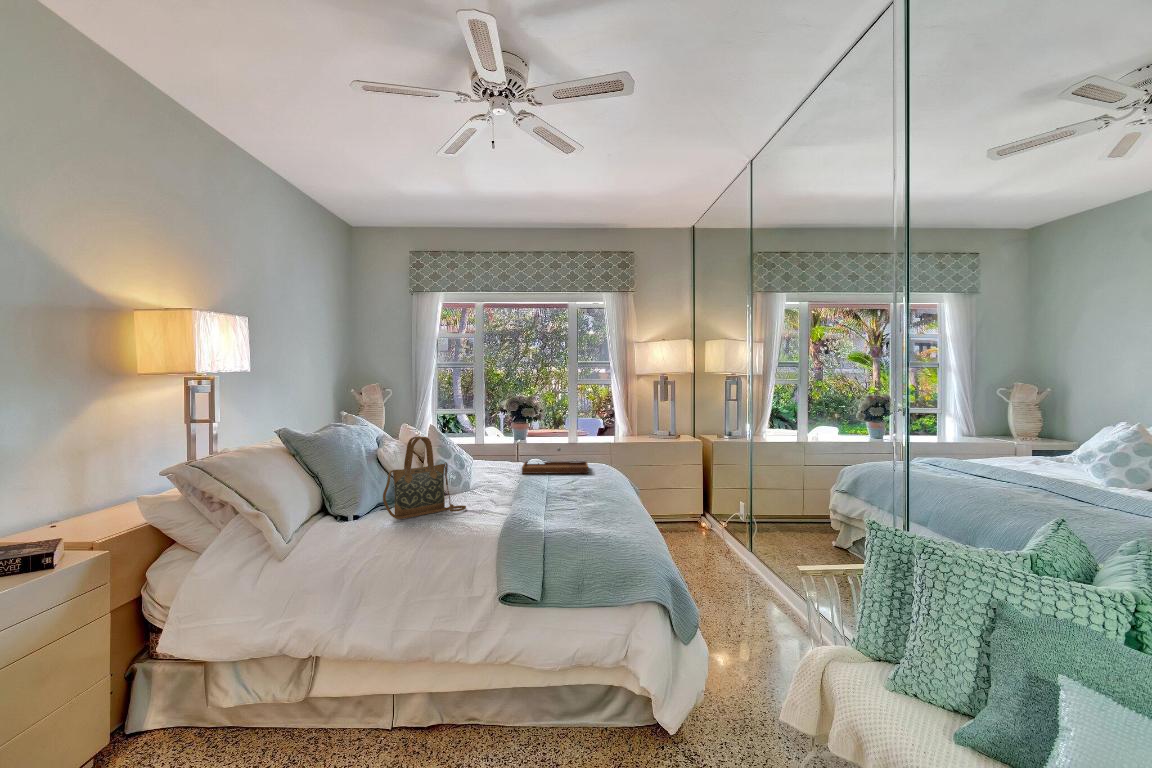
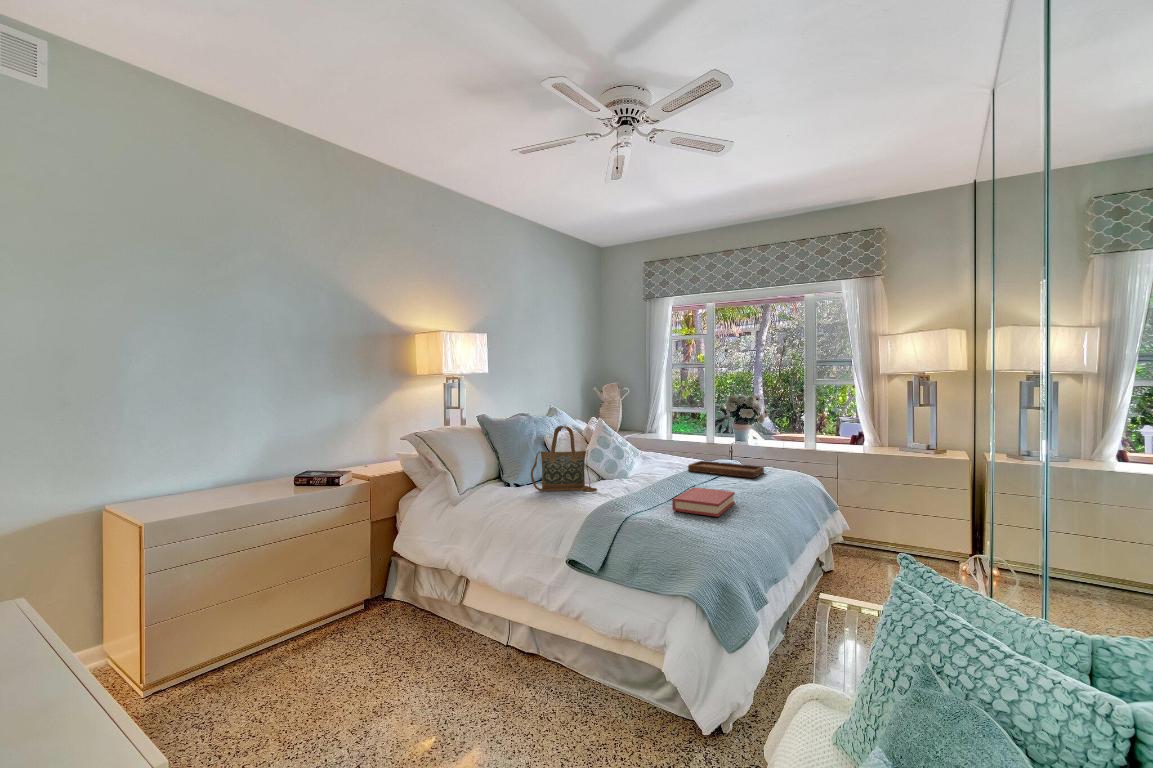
hardback book: none [567,488,620,516] -> present [672,487,735,517]

